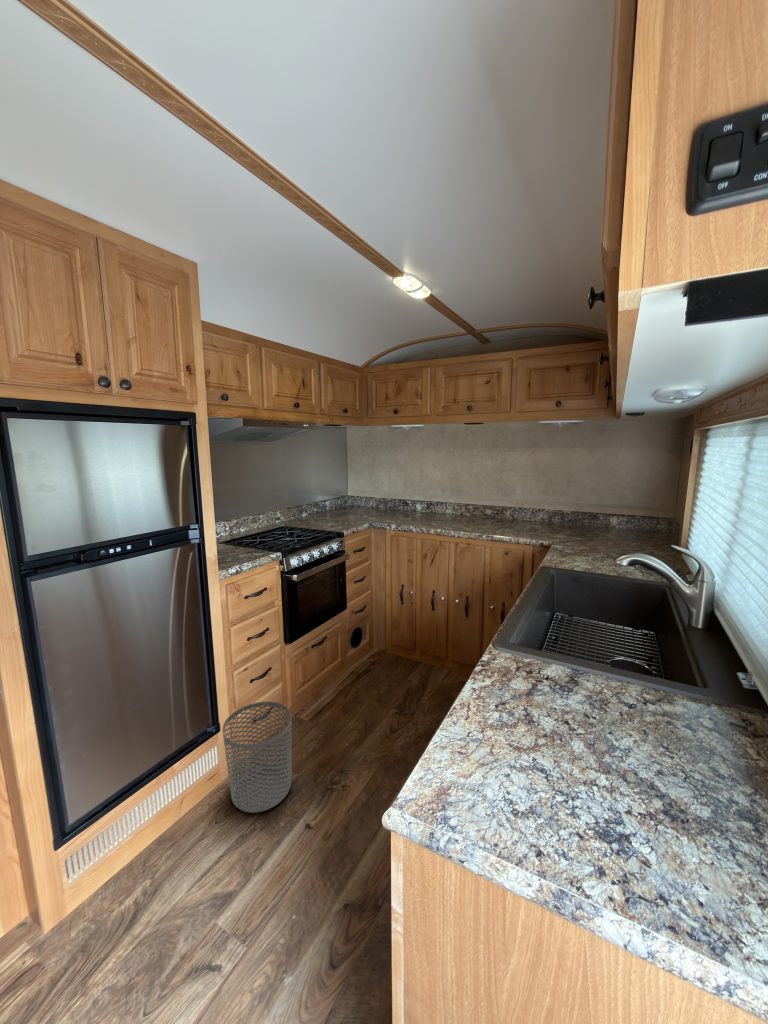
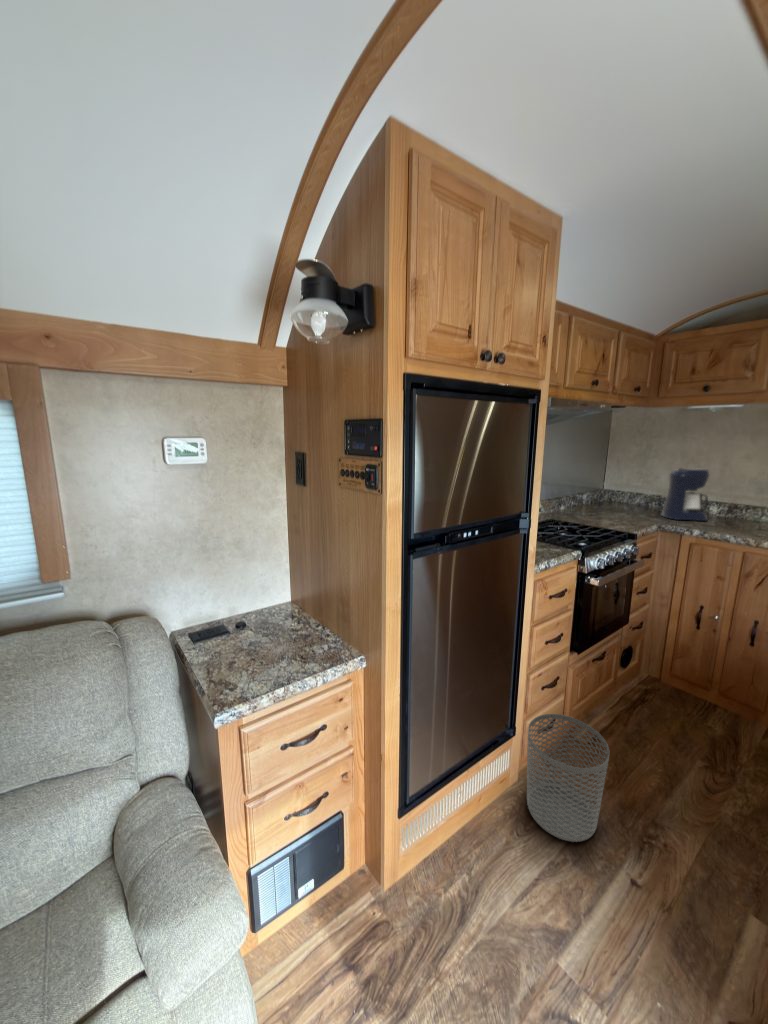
coffee maker: none [382,474,412,517] -> present [662,468,709,521]

